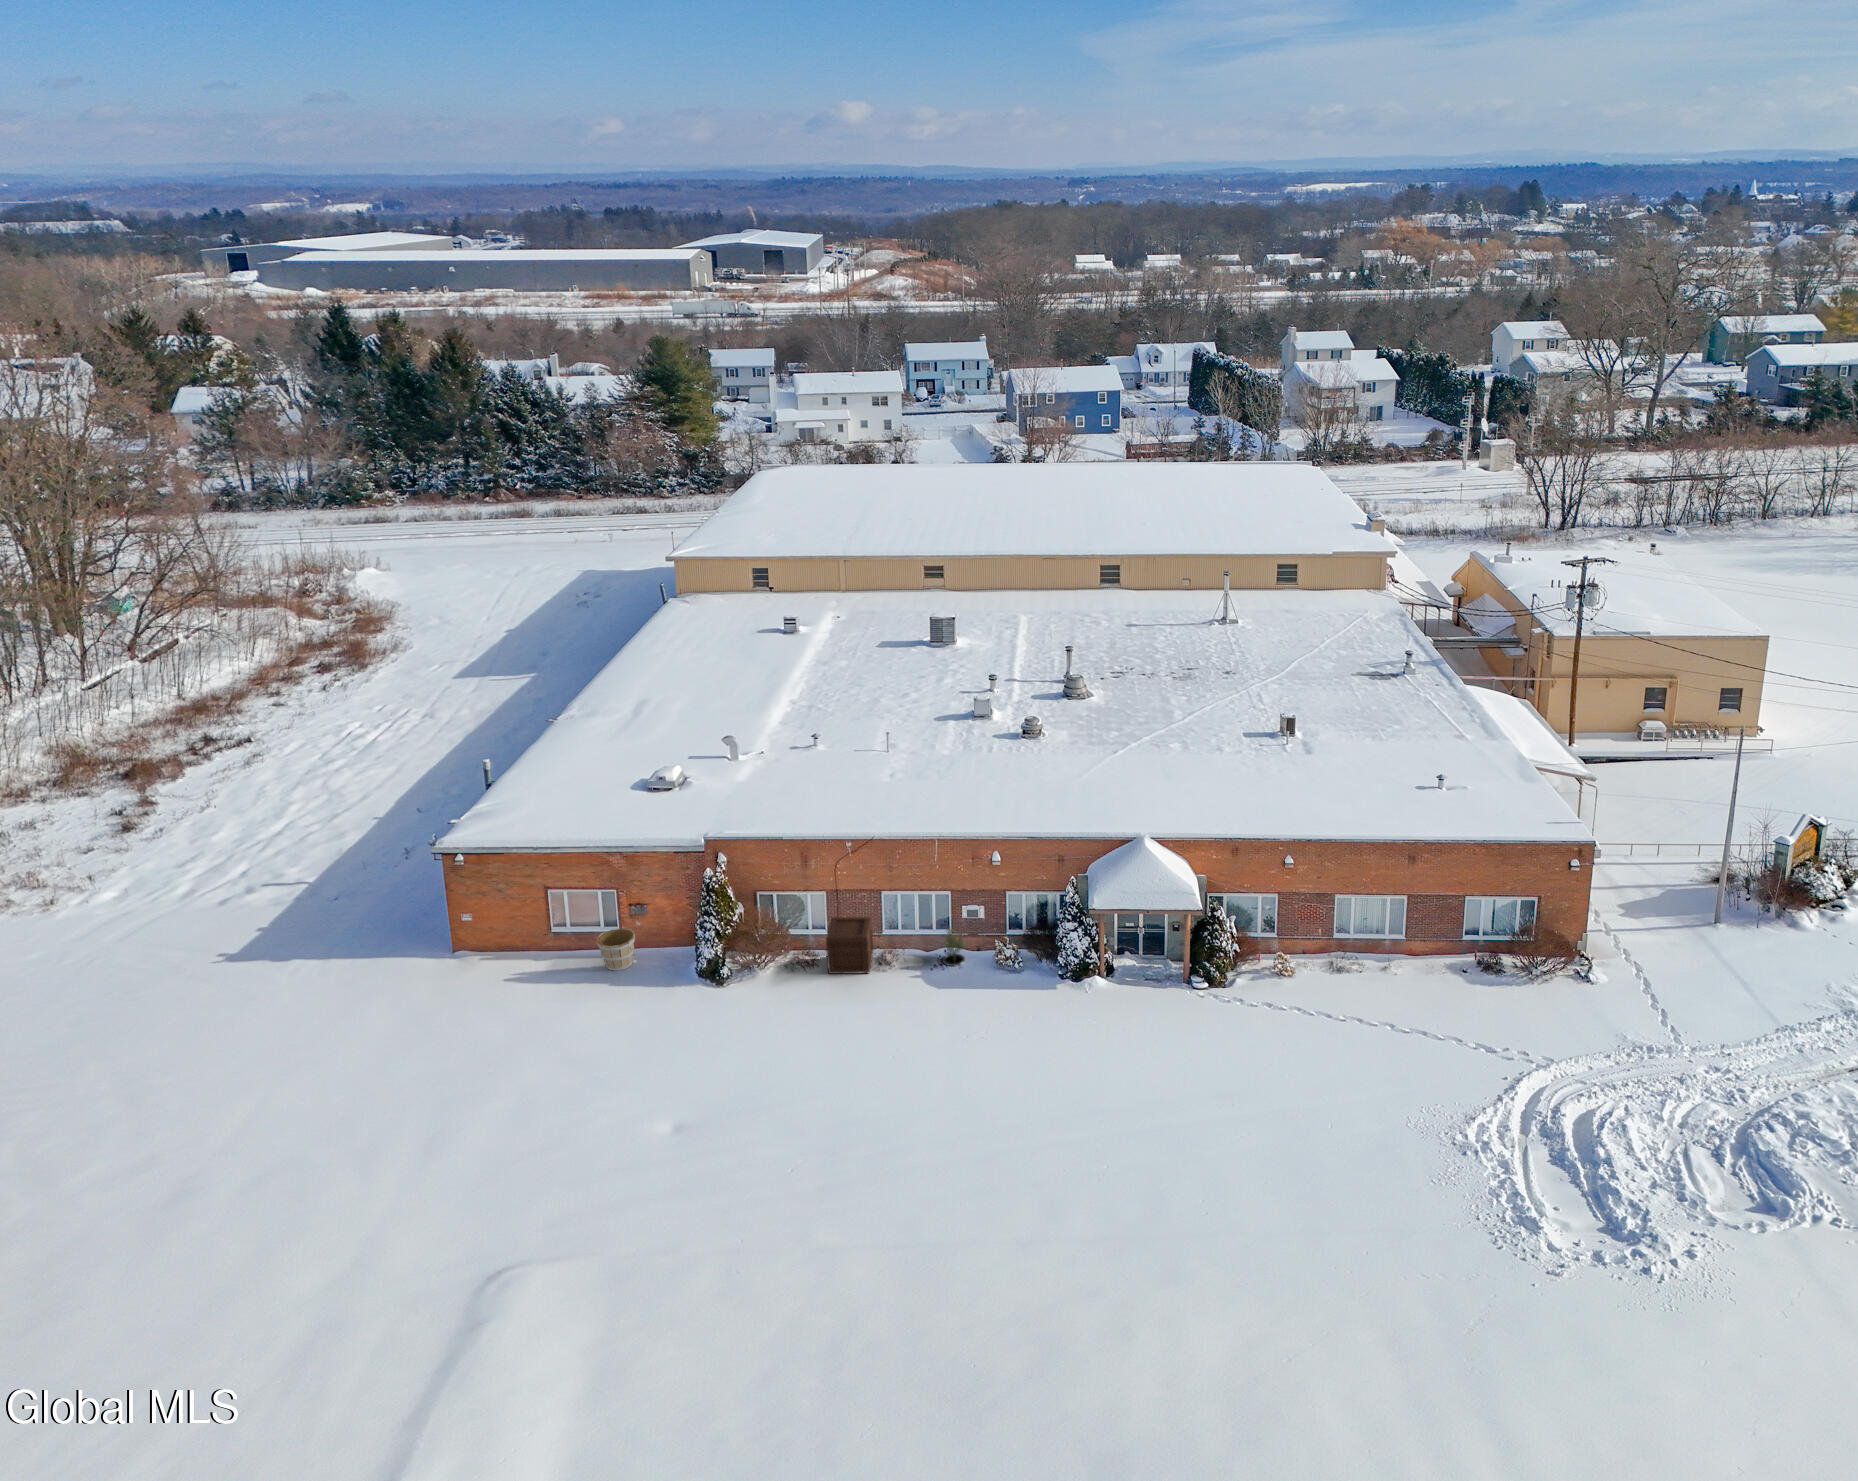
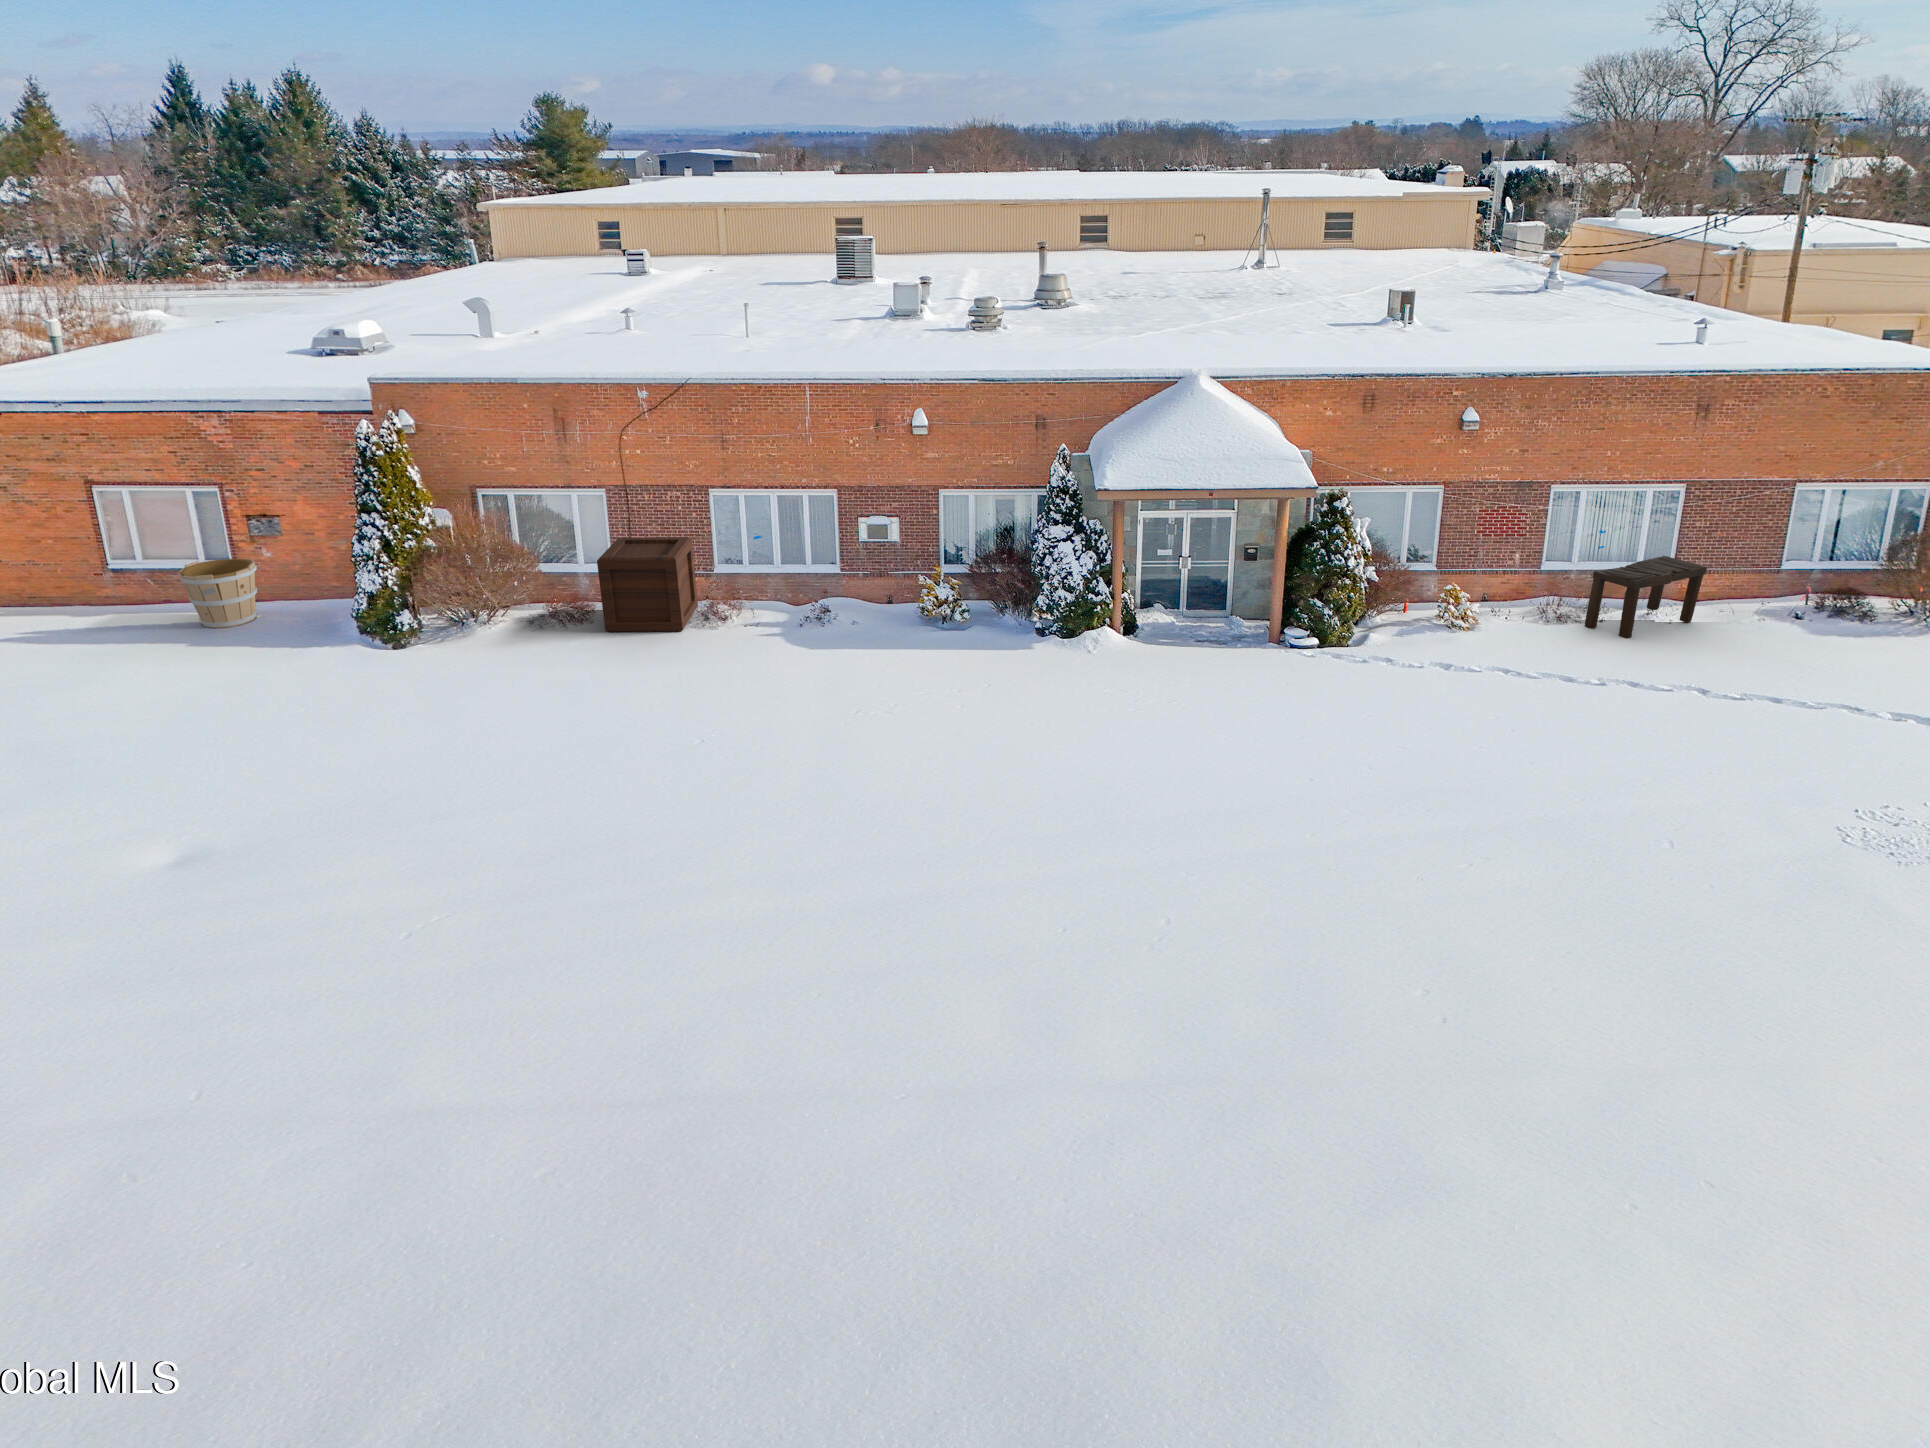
bench: none [1355,926,1418,978] -> present [1585,556,1707,639]
potted tree: present [943,929,966,966] -> none [817,546,865,624]

